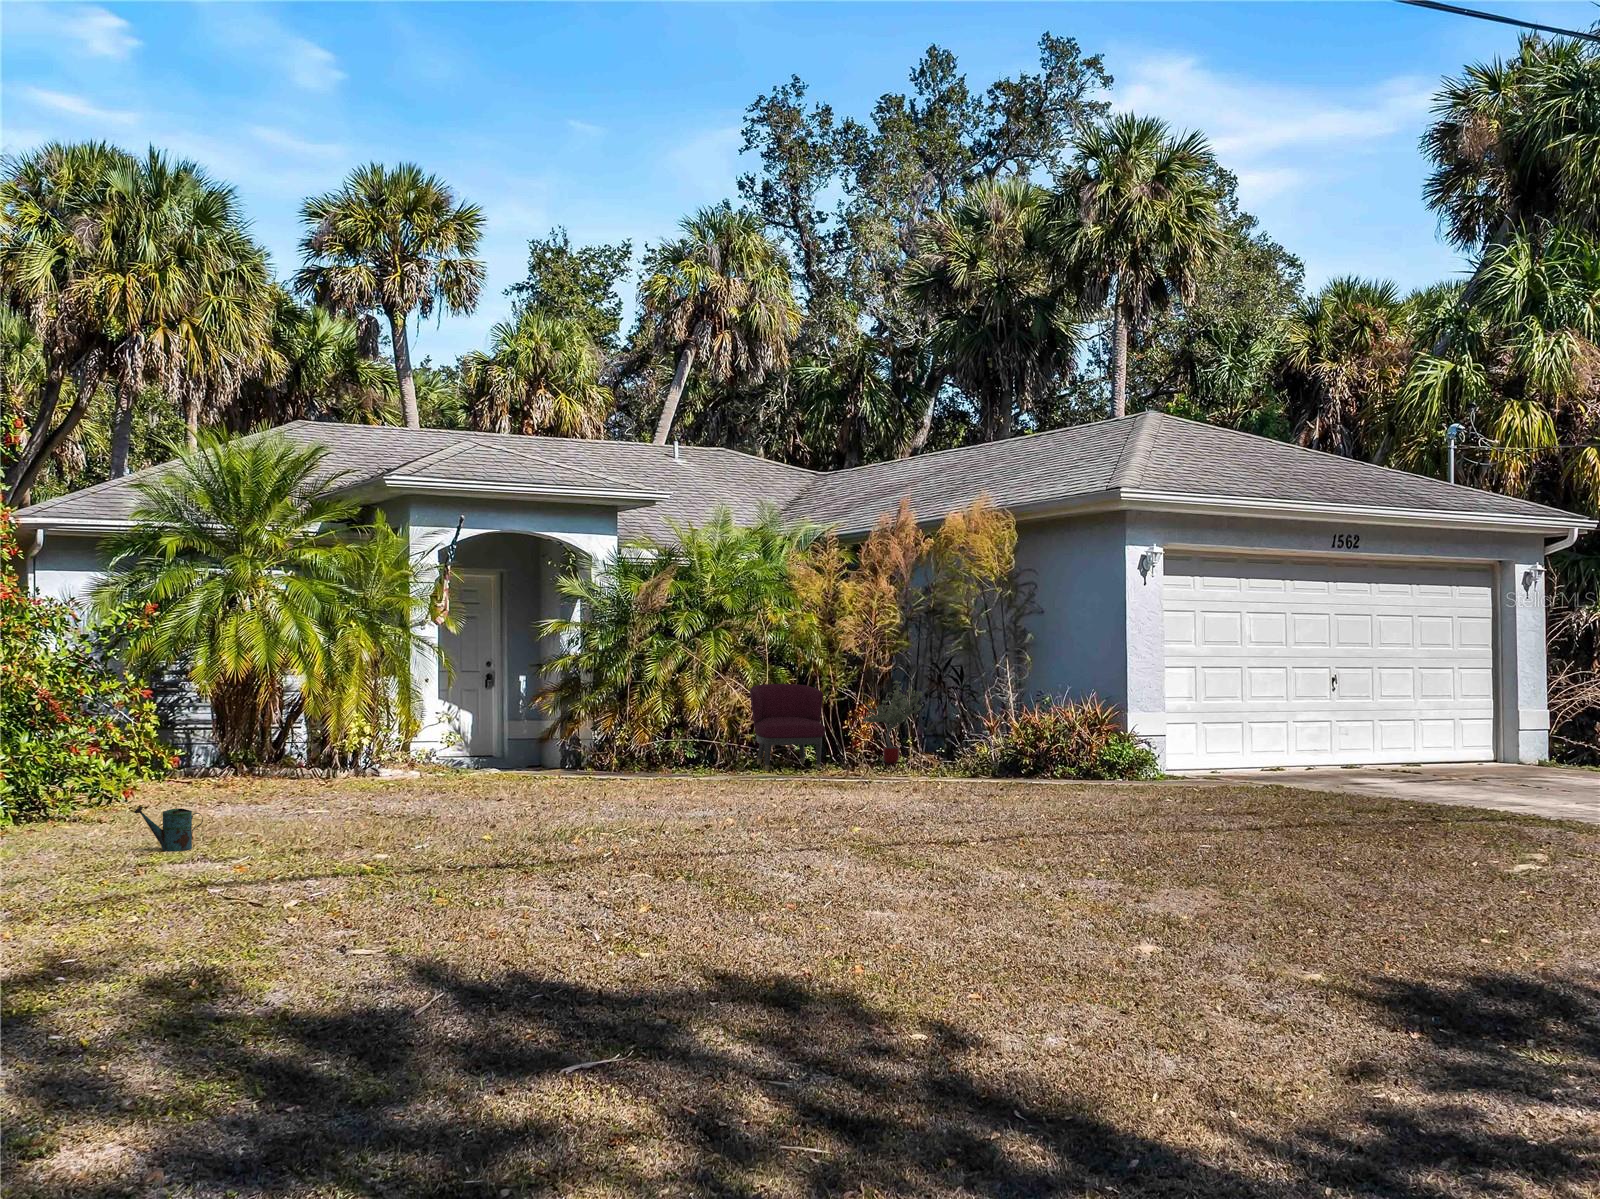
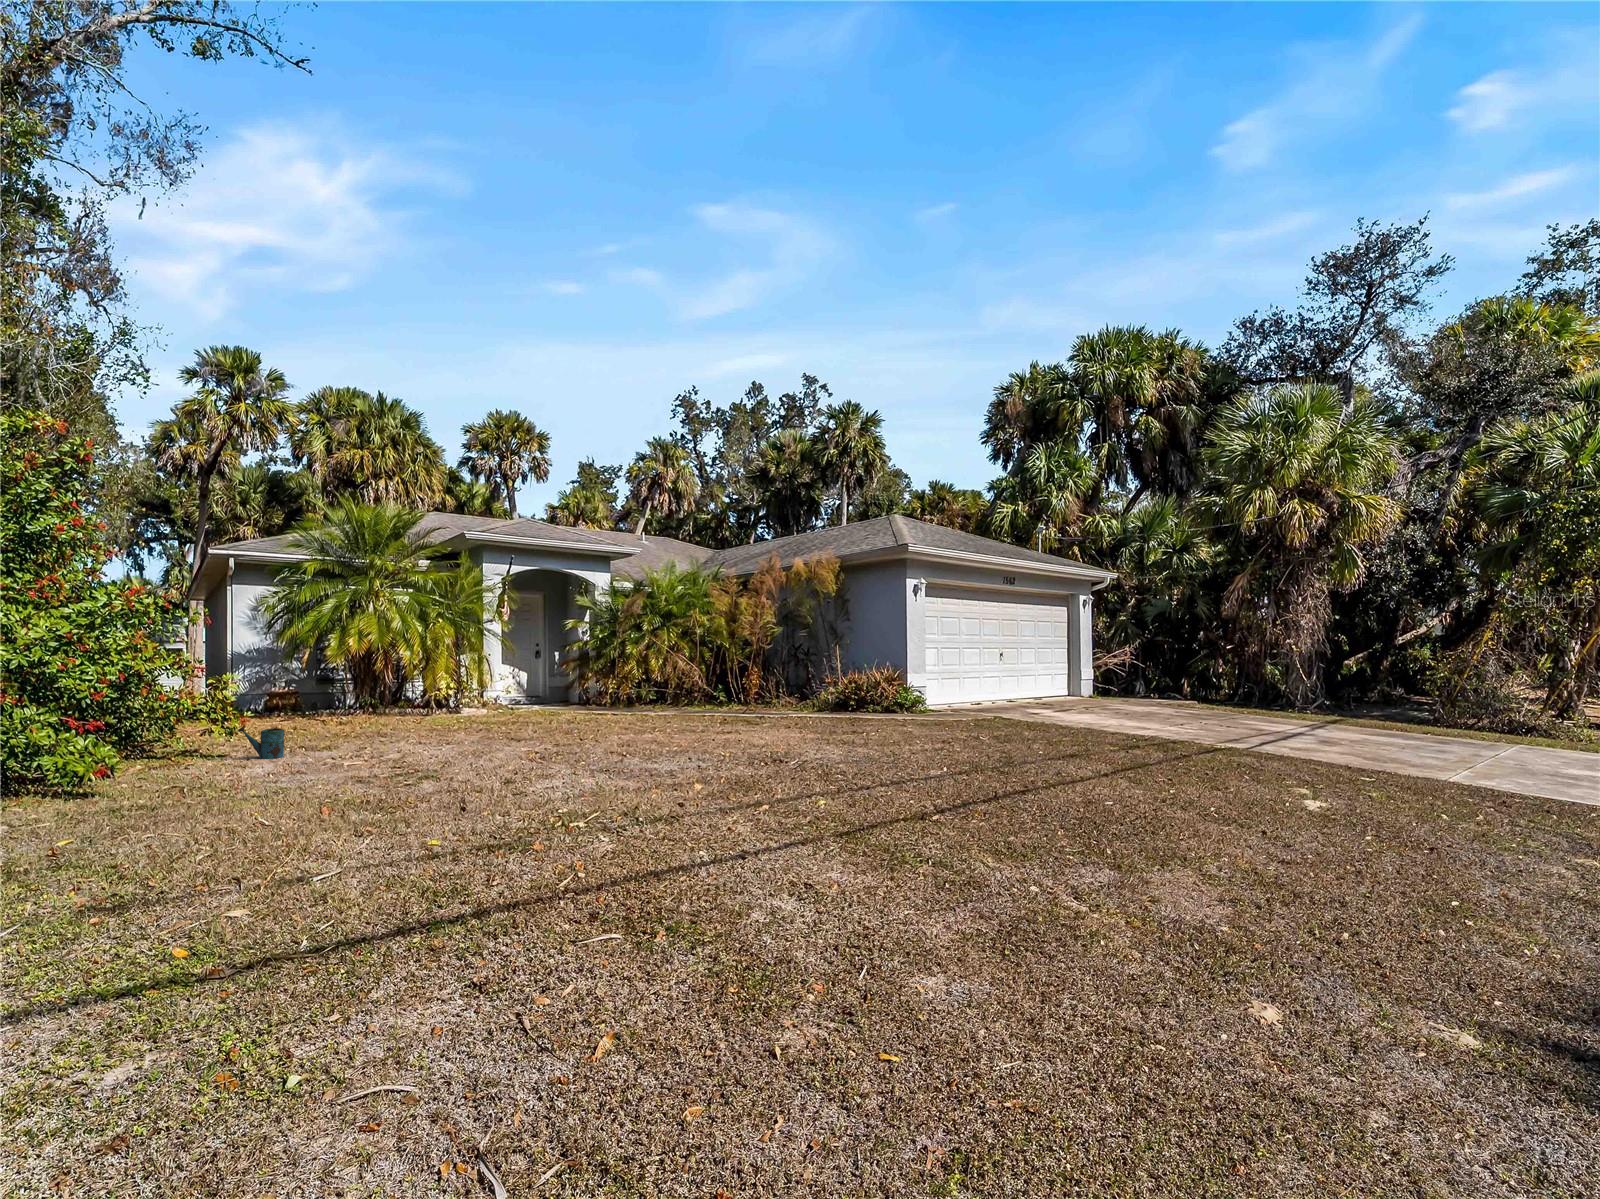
potted tree: present [862,681,923,763] -> none [752,657,787,705]
chair: present [750,684,825,771] -> none [688,658,732,709]

